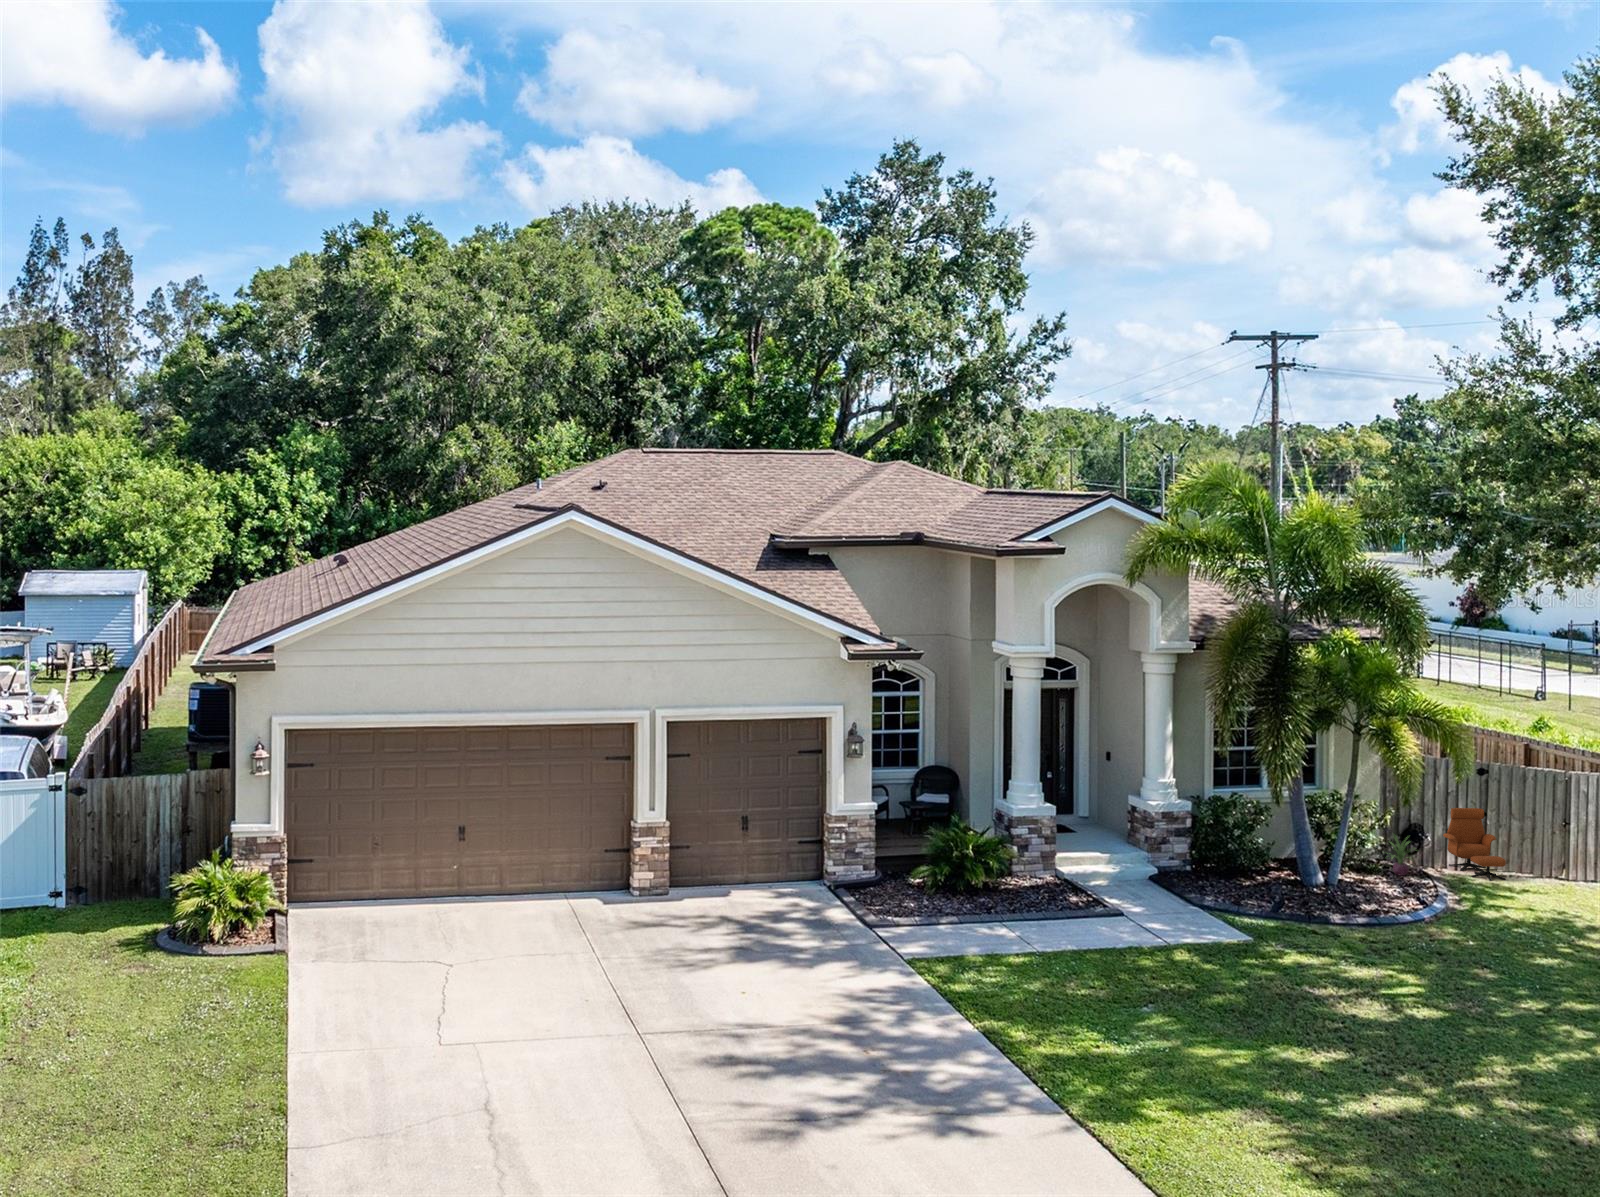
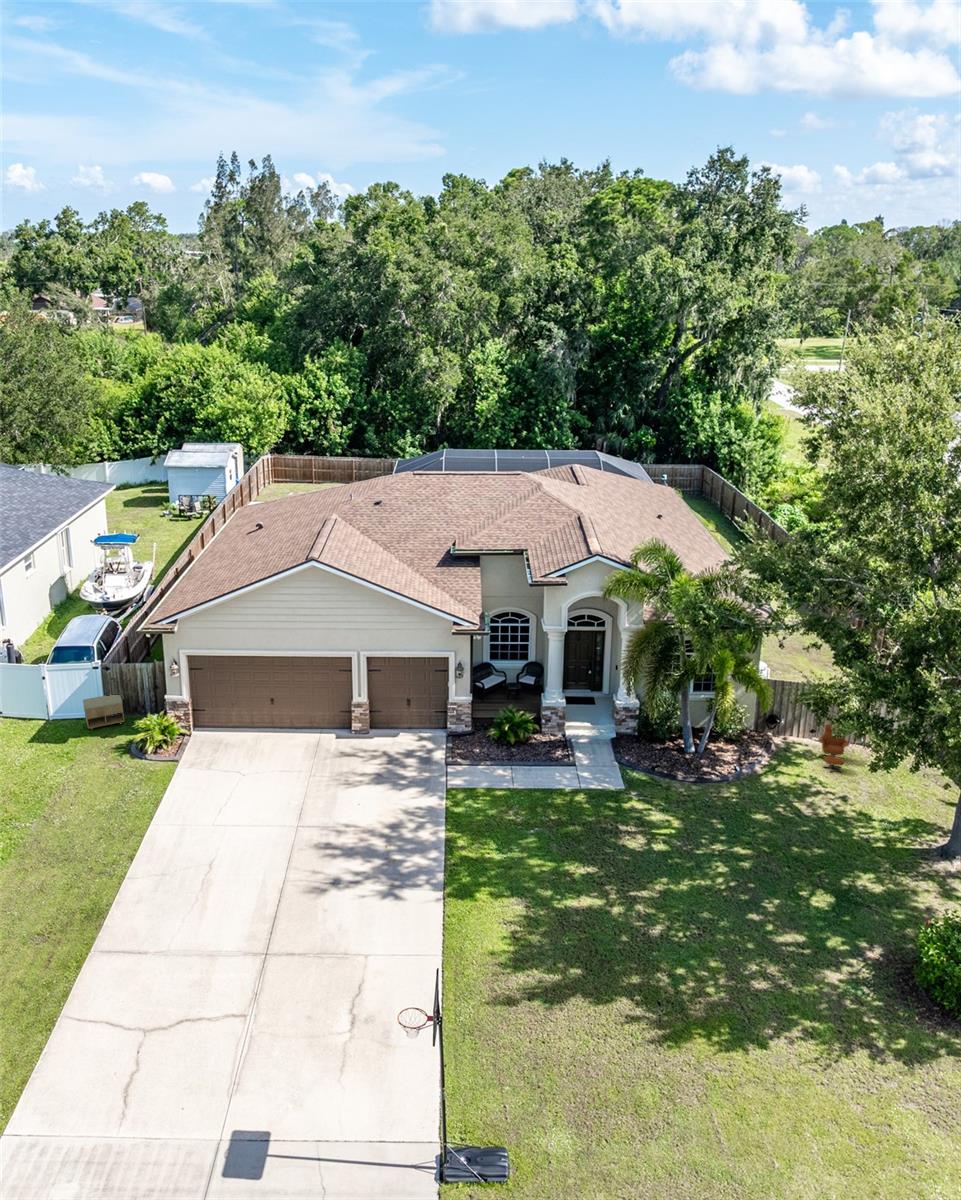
decorative plant: present [1391,836,1409,876] -> none [769,737,793,762]
storage bench: none [17,847,117,924] -> present [83,695,124,729]

